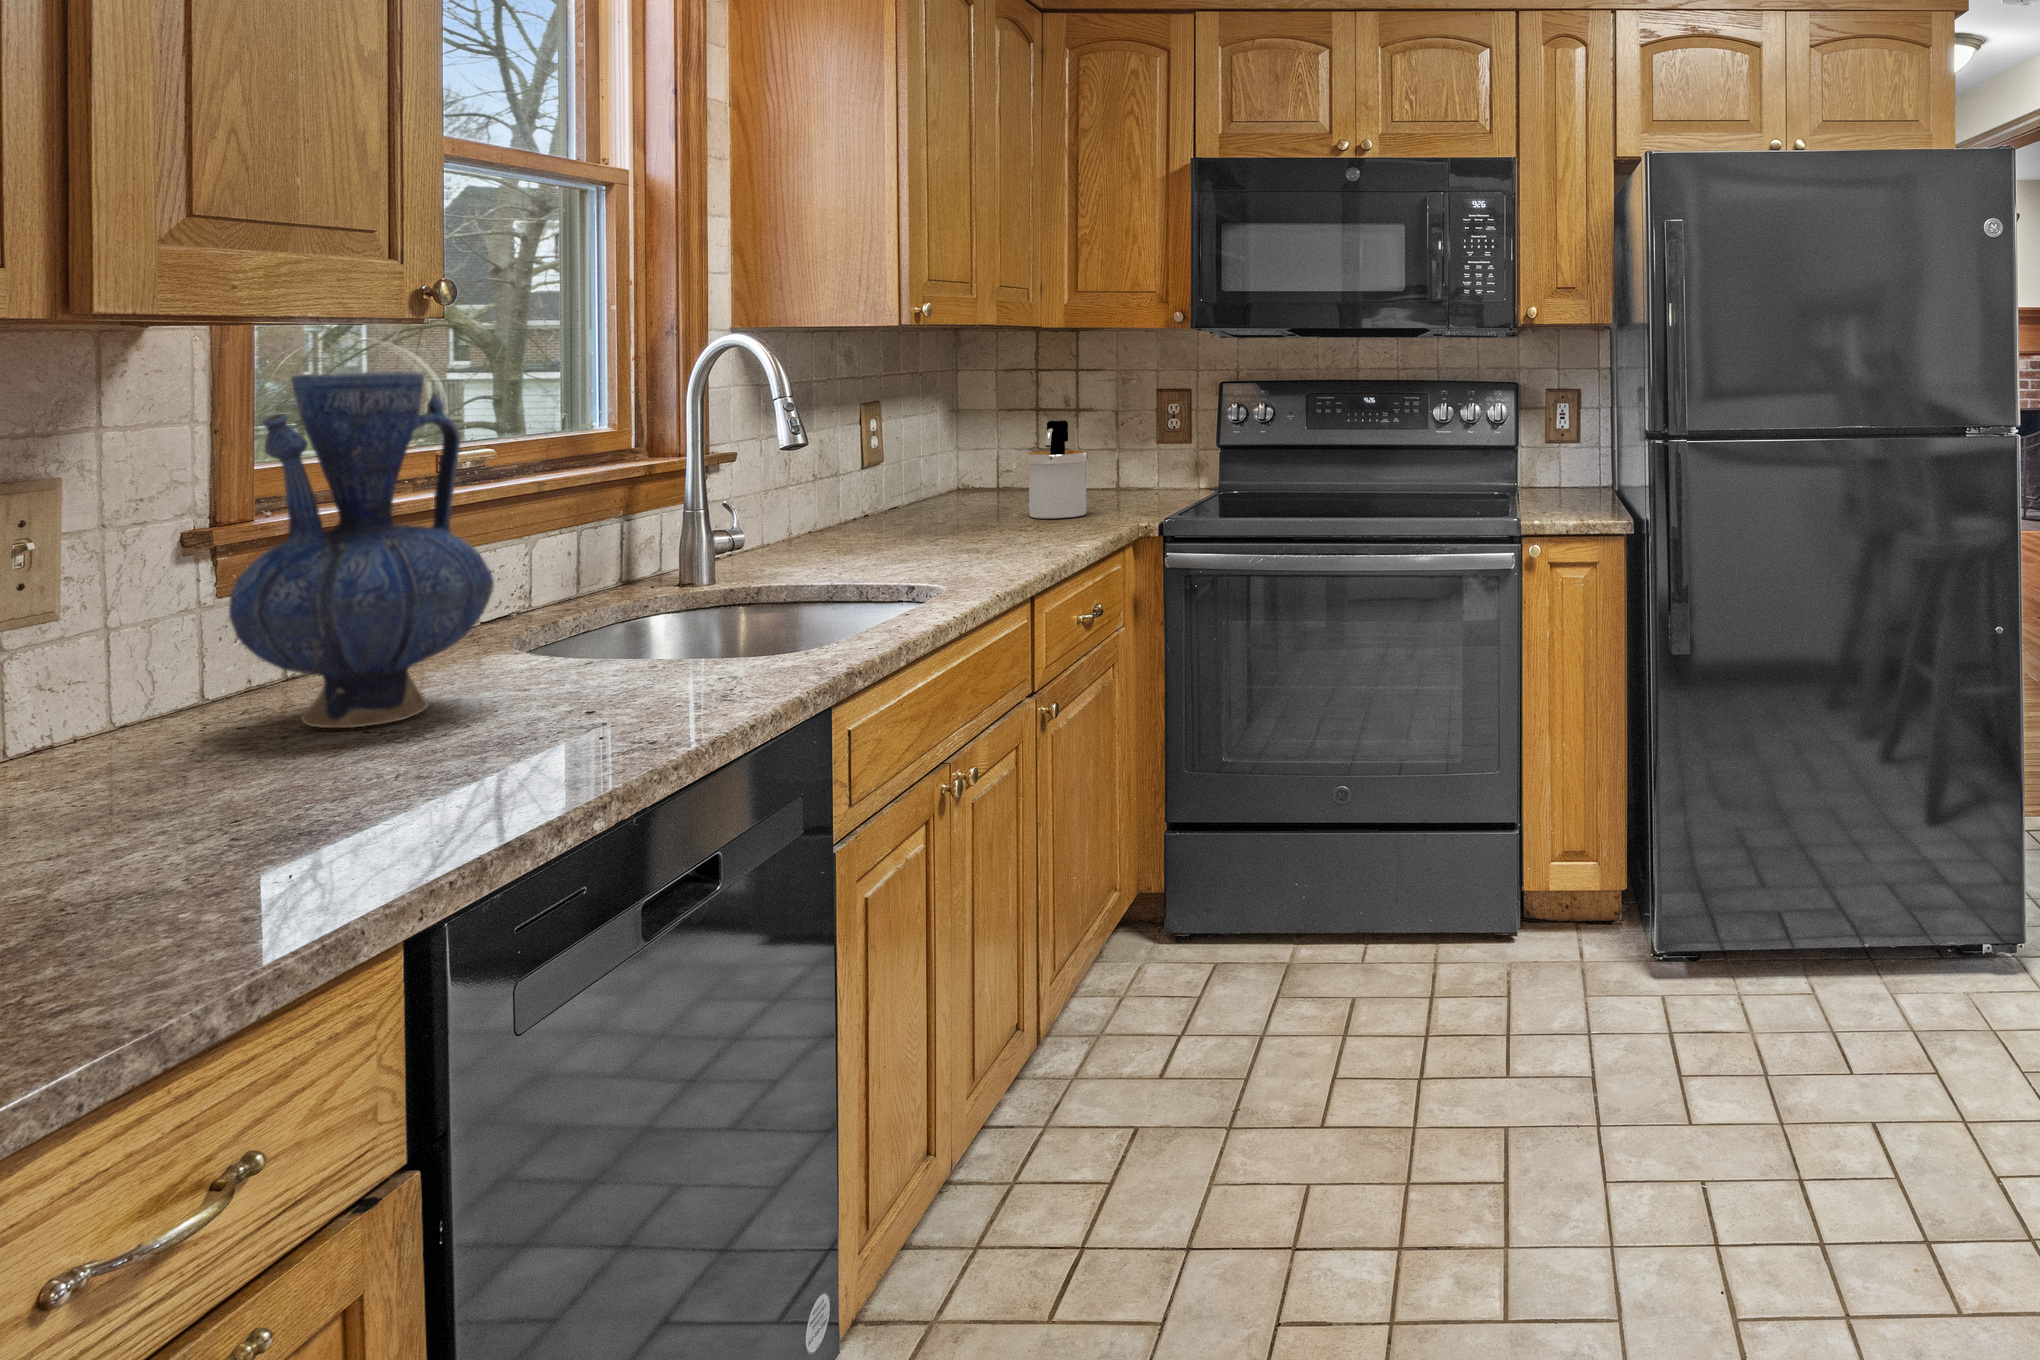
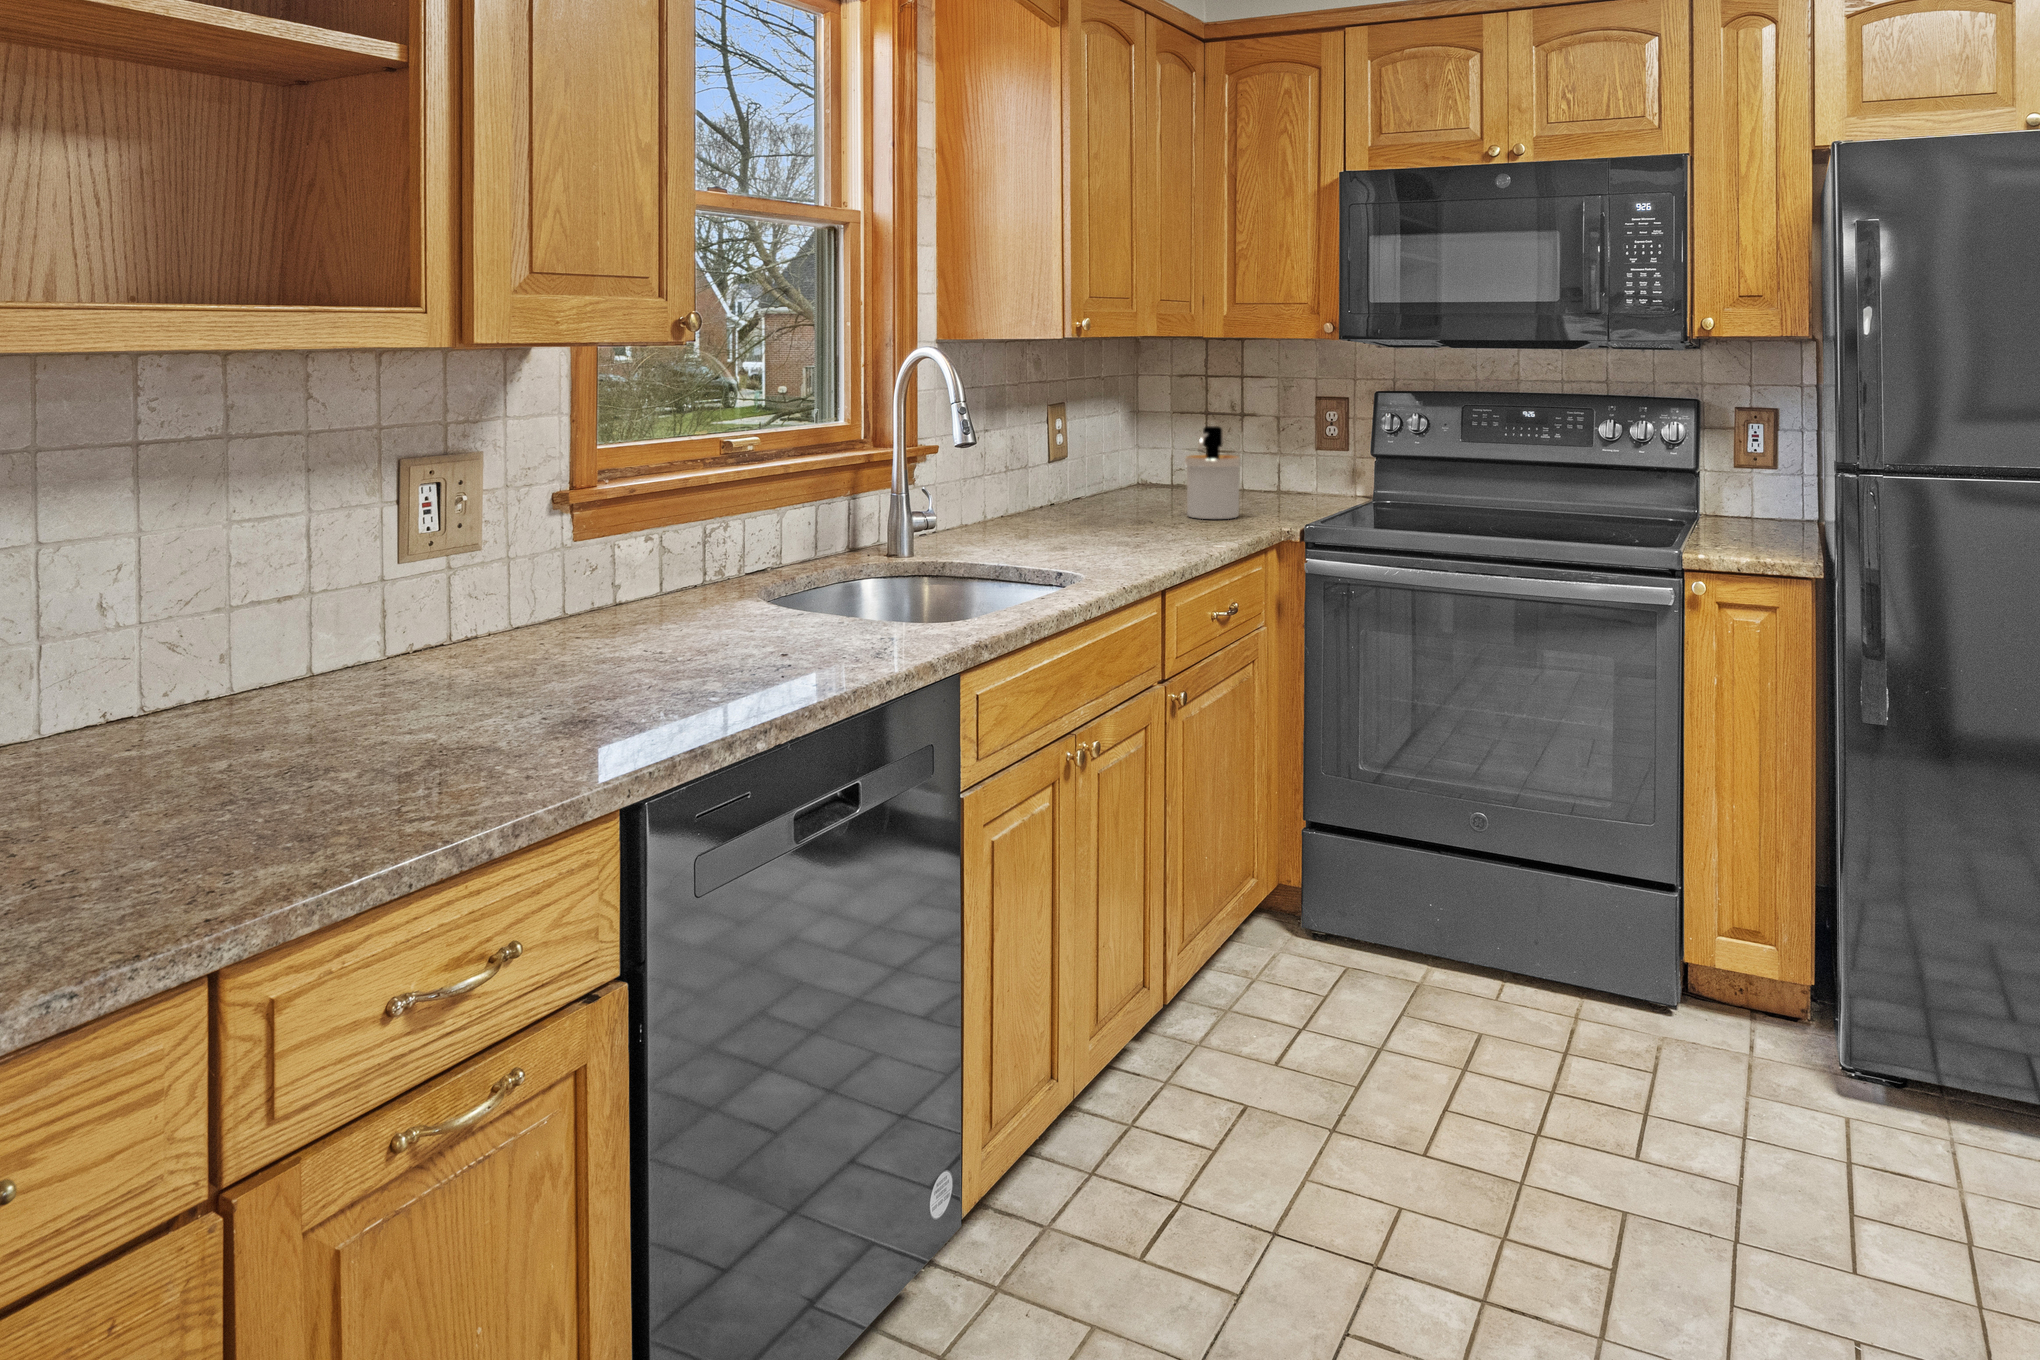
vase: present [229,371,494,728] -> none [564,382,723,649]

